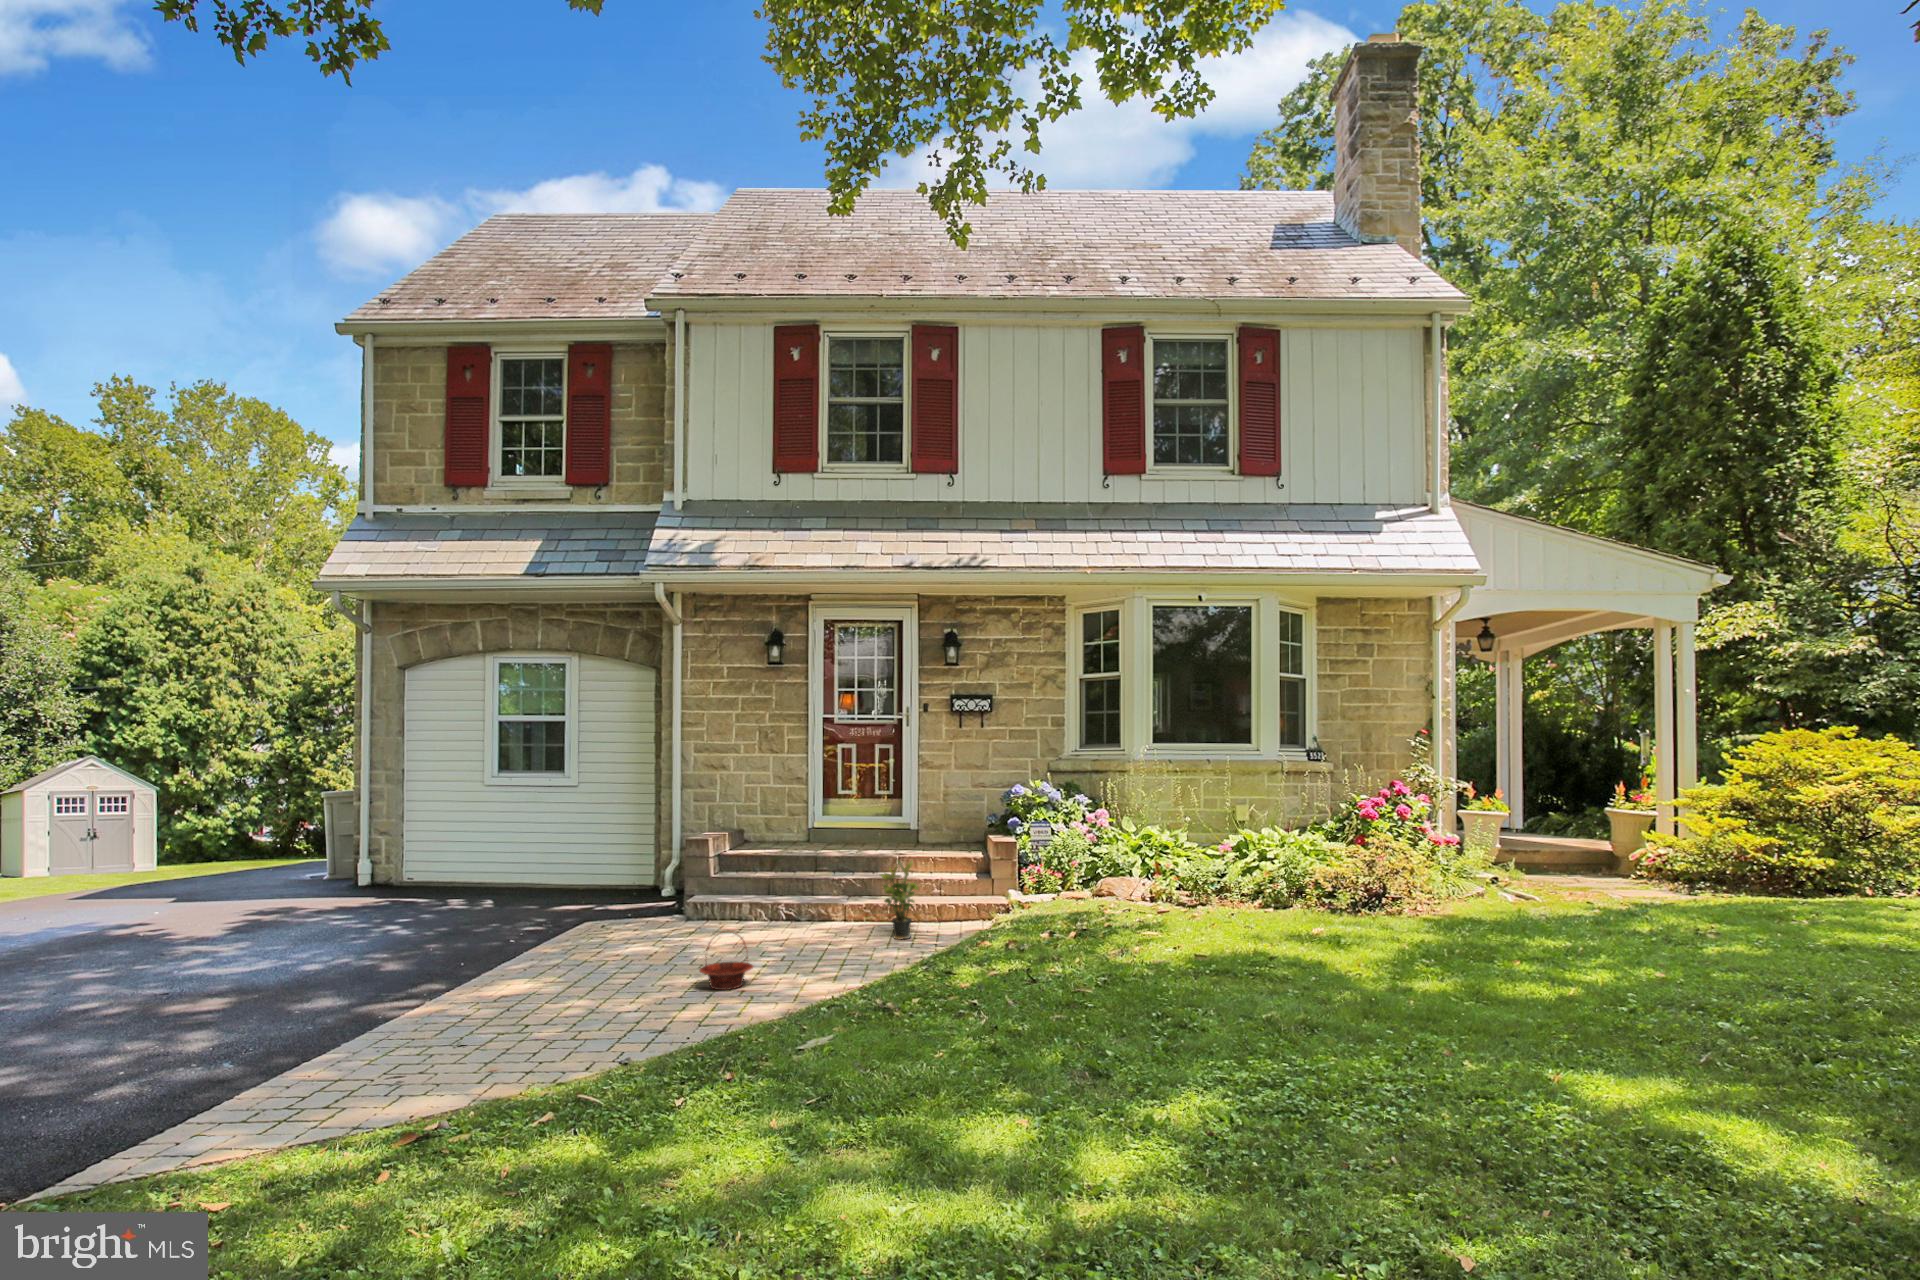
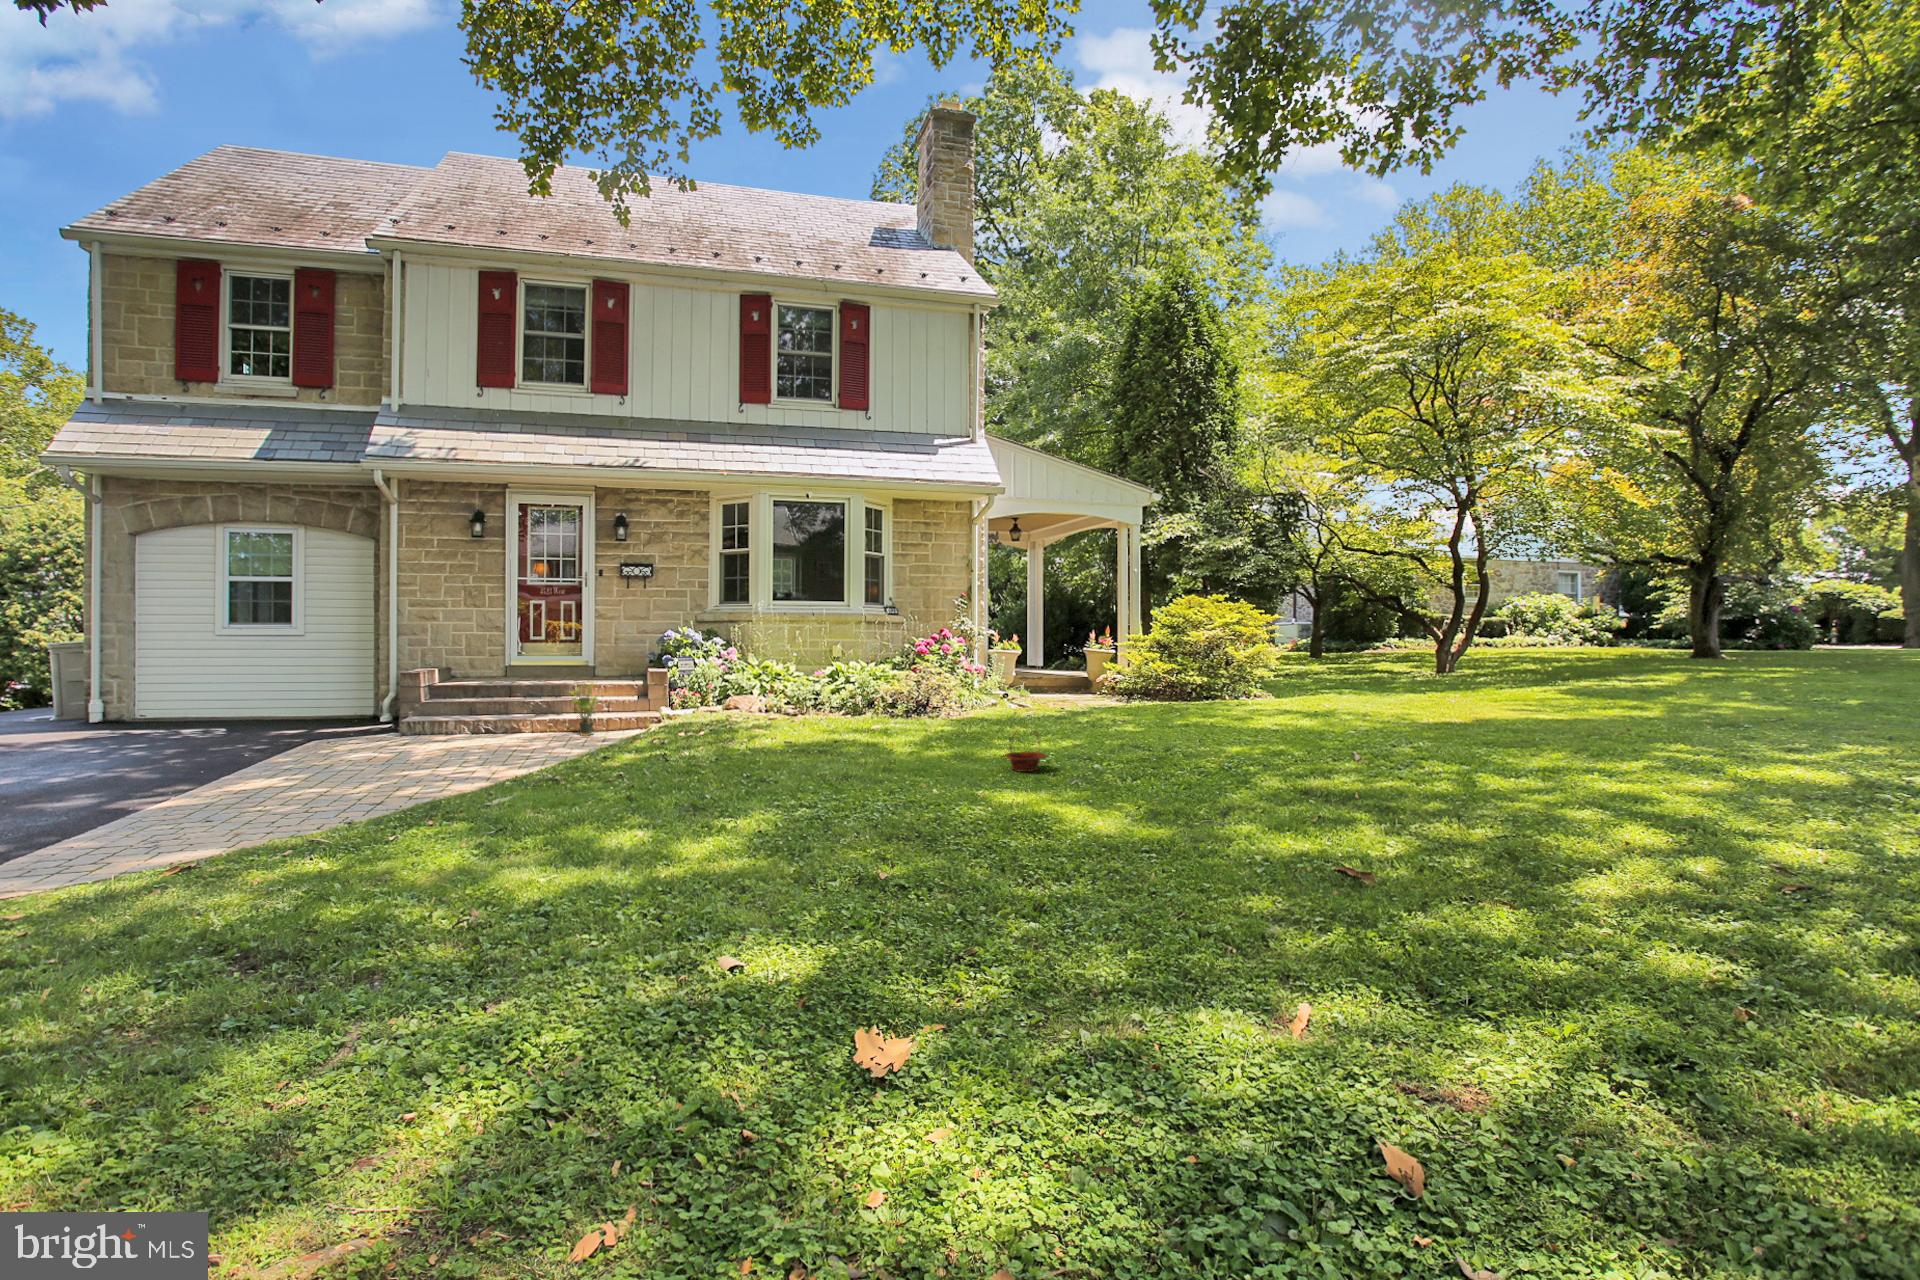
basket: present [699,933,753,990] -> present [1004,726,1046,772]

